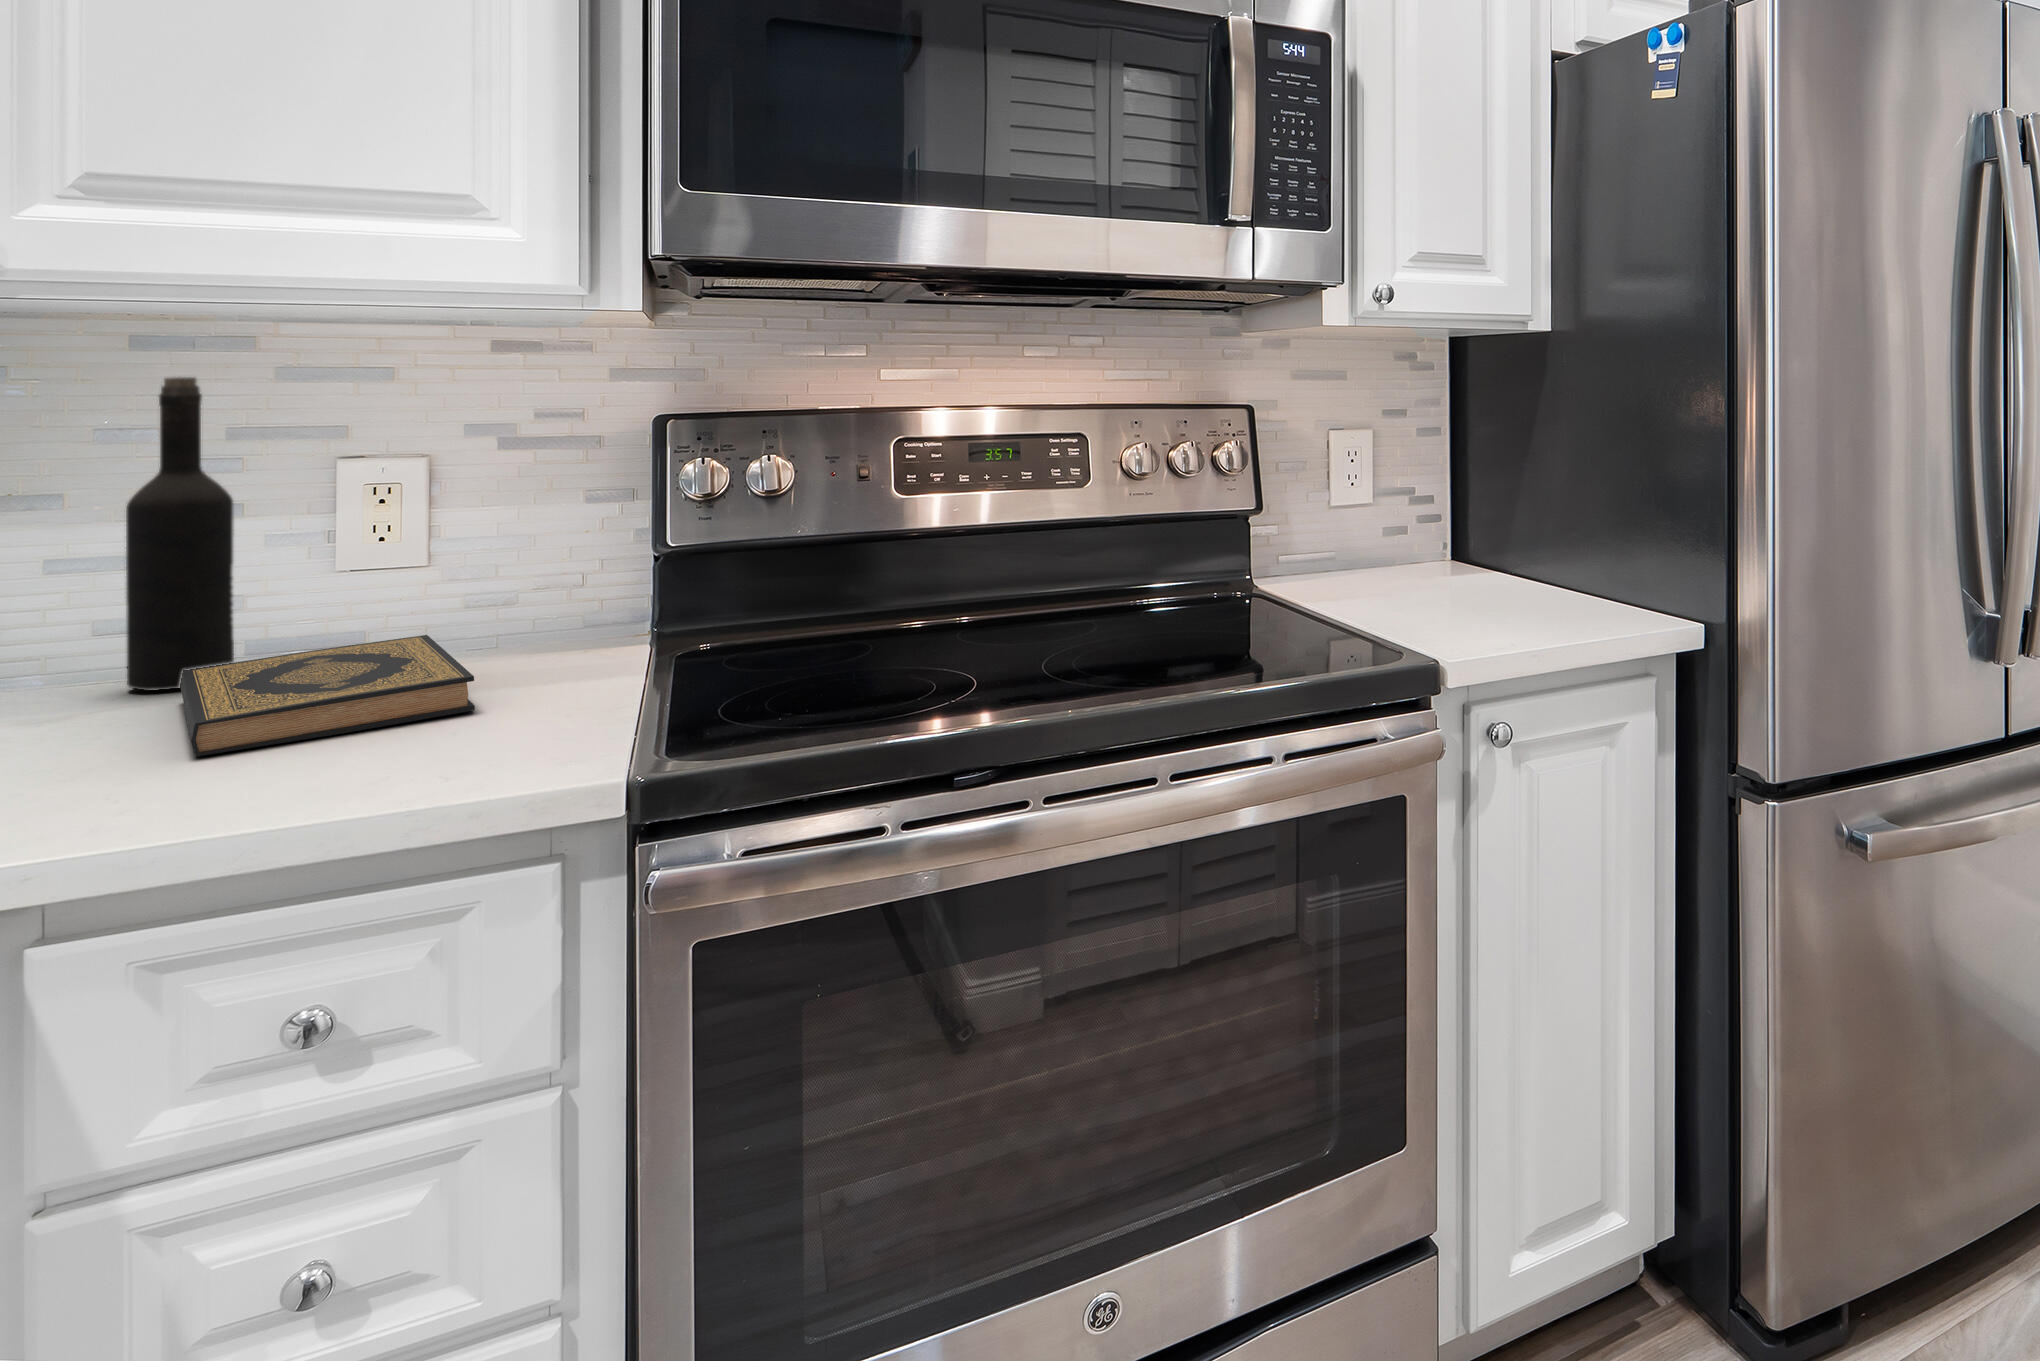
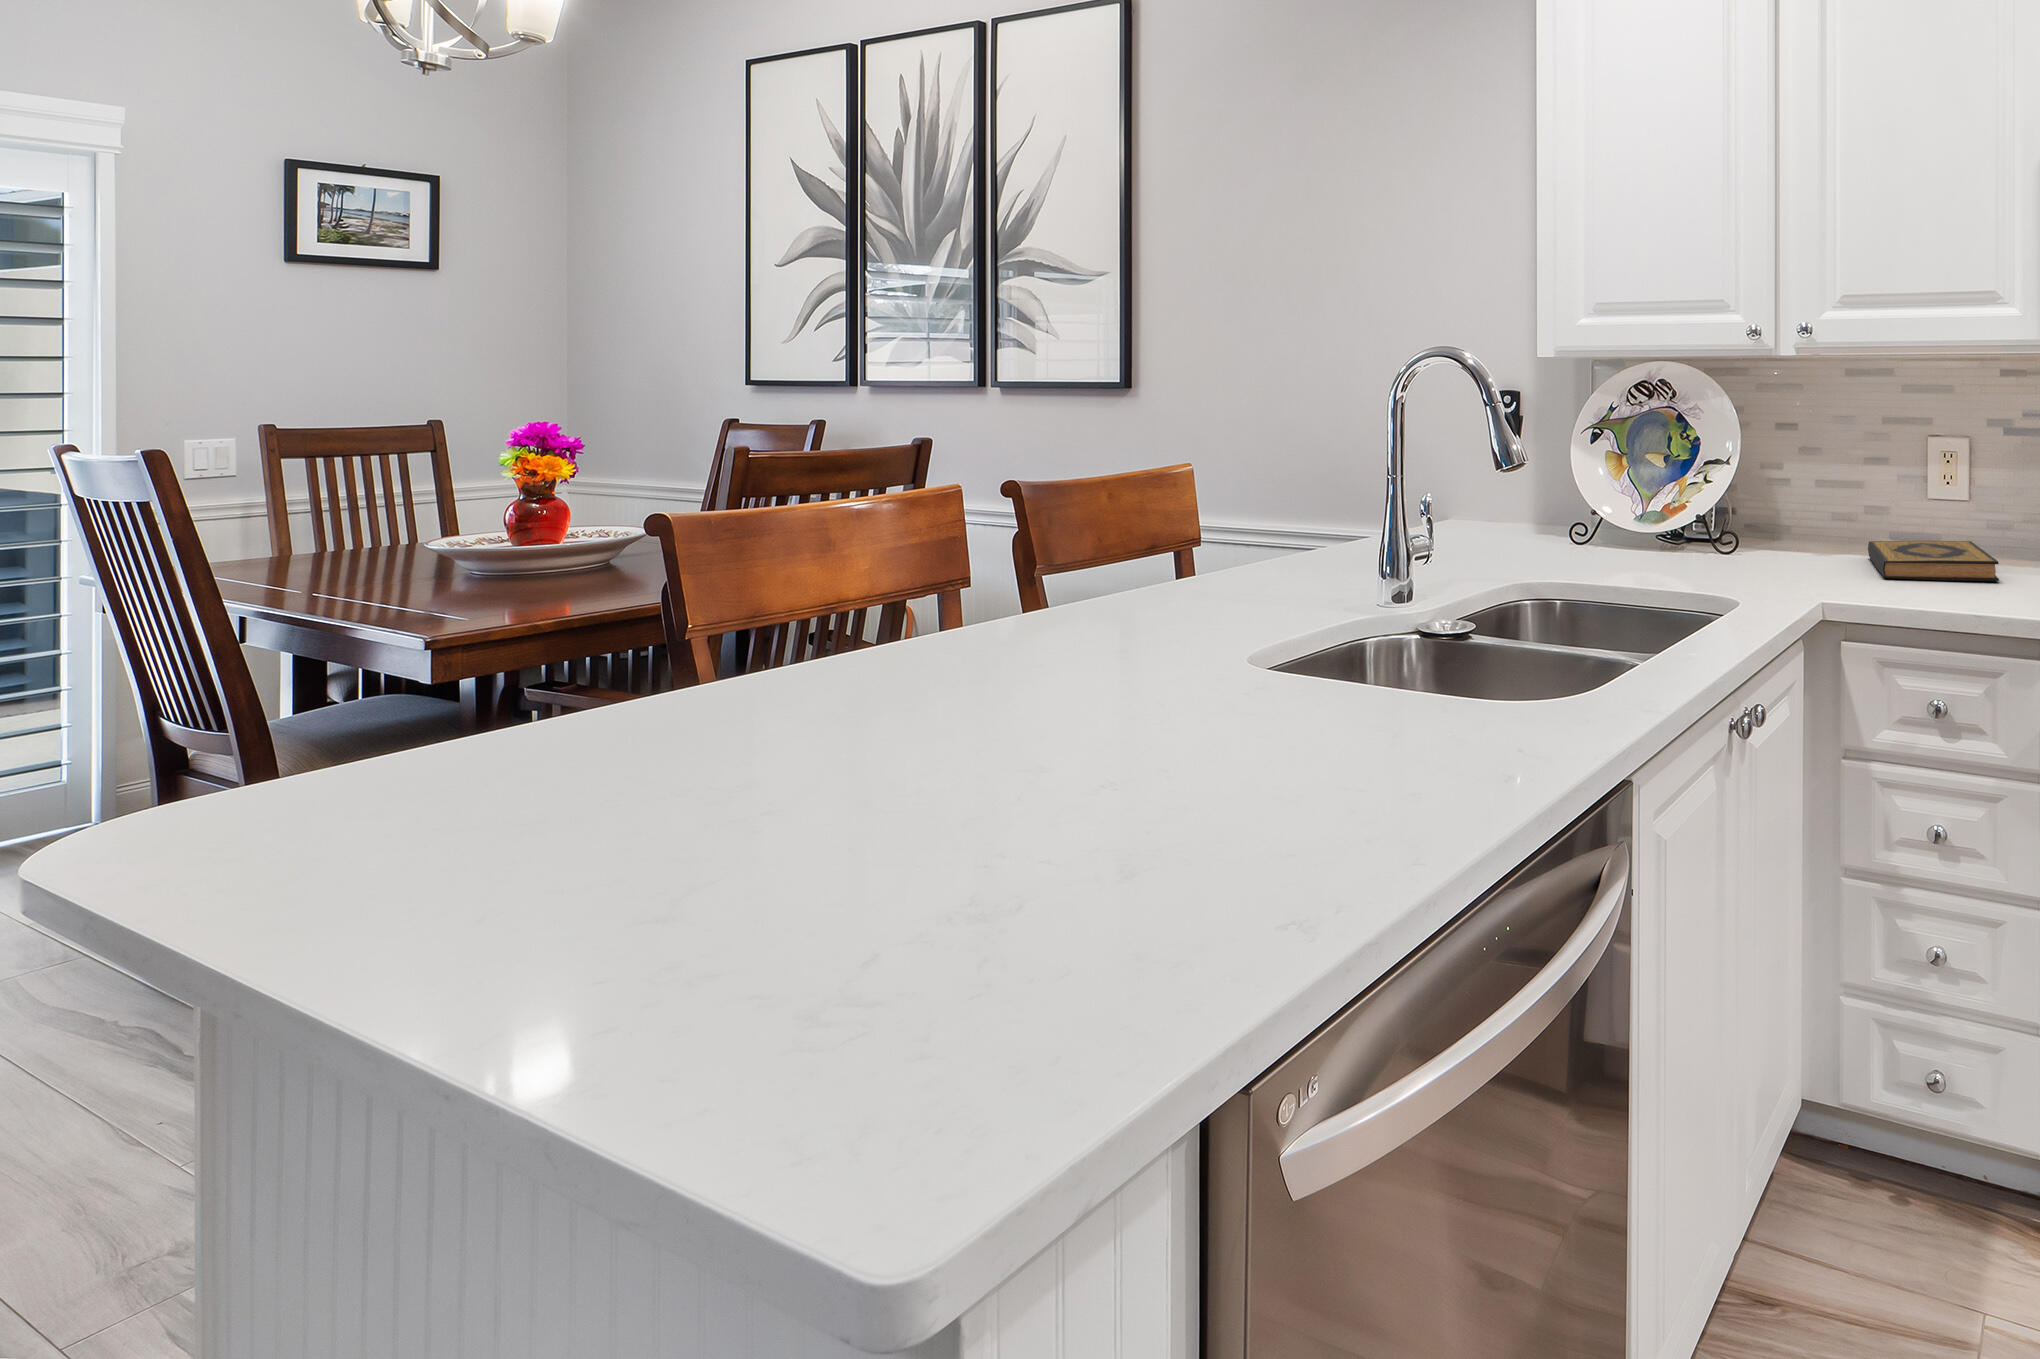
wine bottle: present [126,377,234,691] -> none [1844,388,1885,552]

